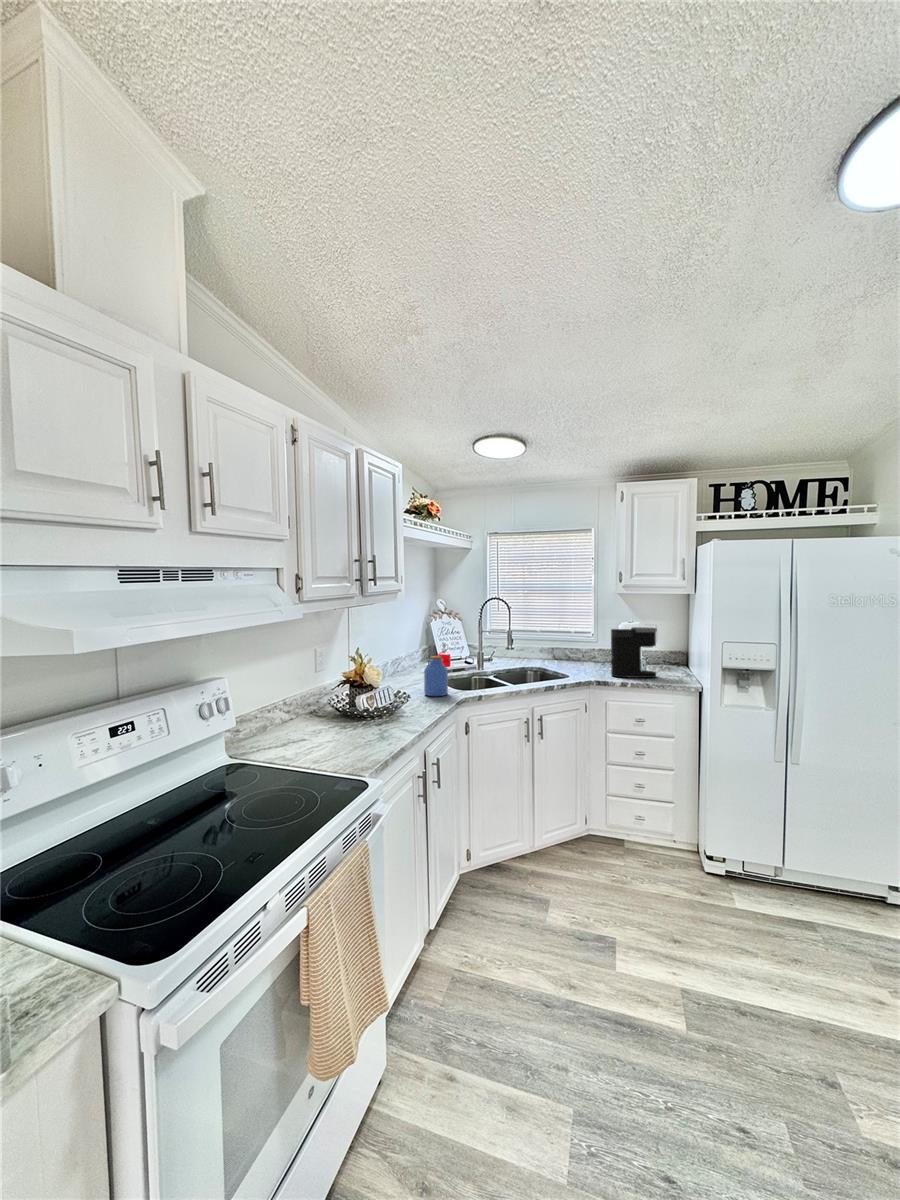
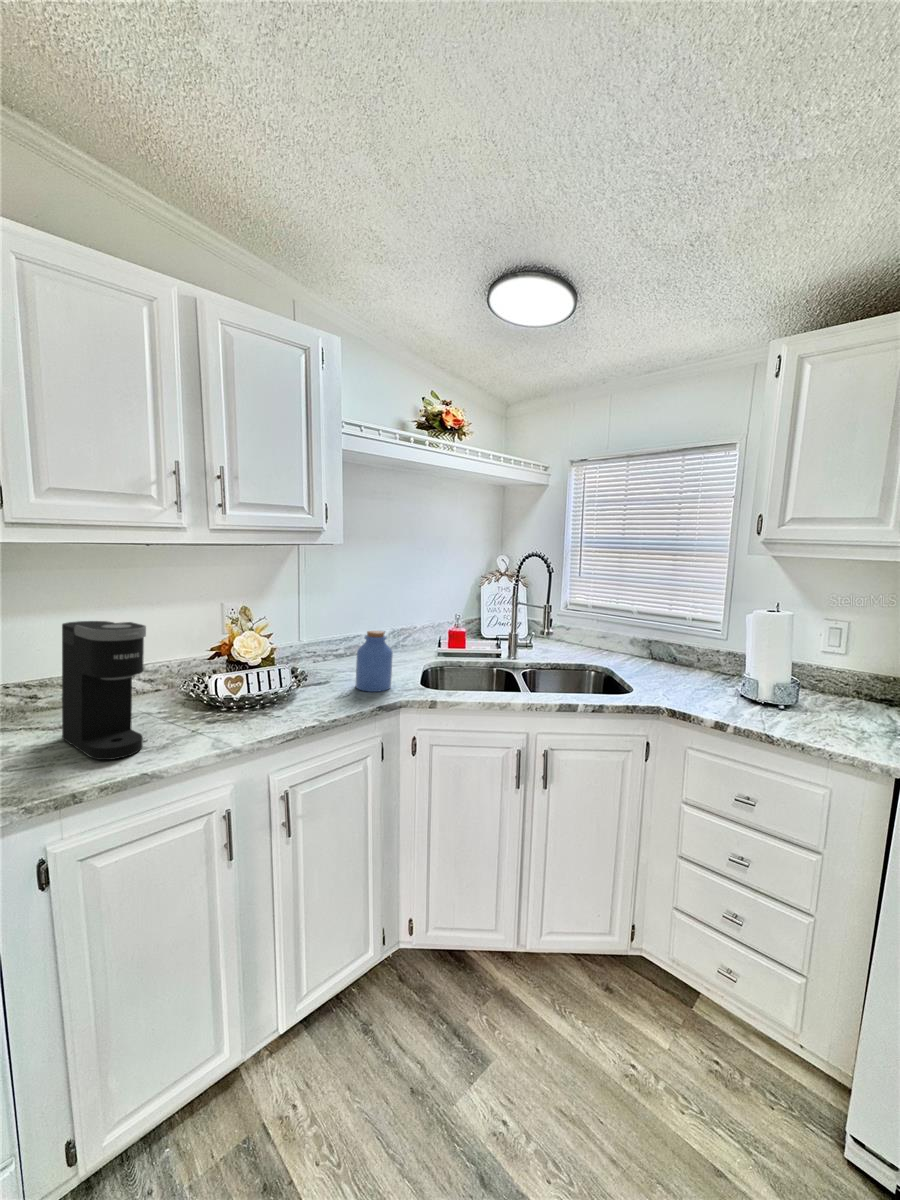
coffee maker: present [611,627,657,678] -> present [62,621,146,760]

